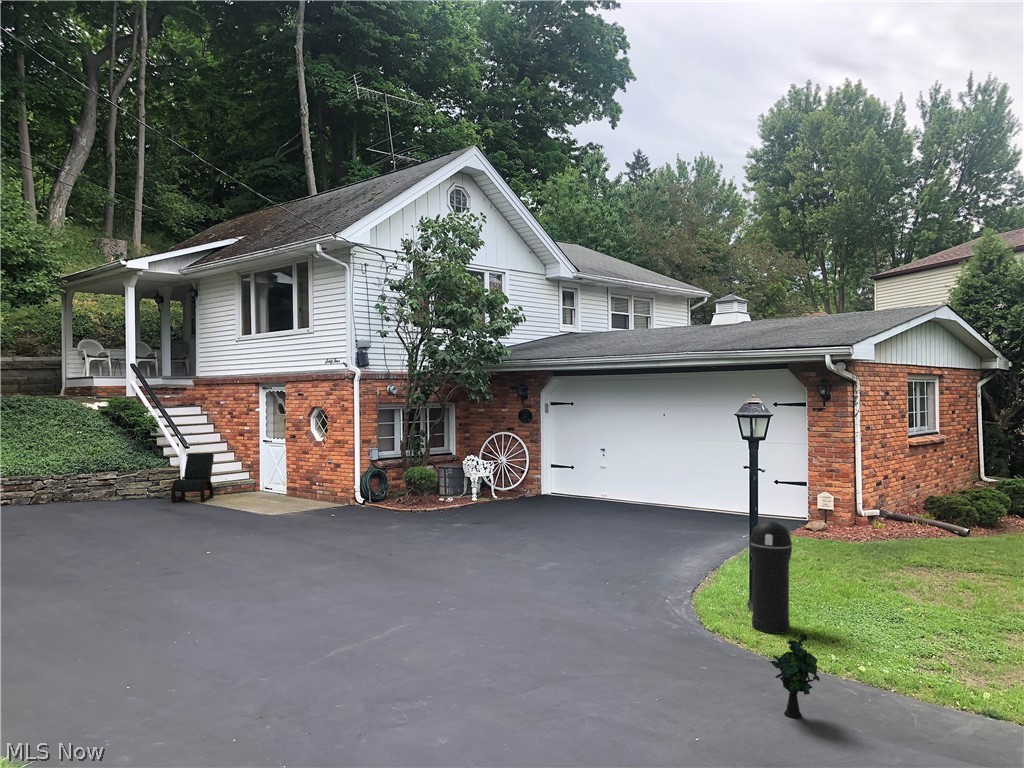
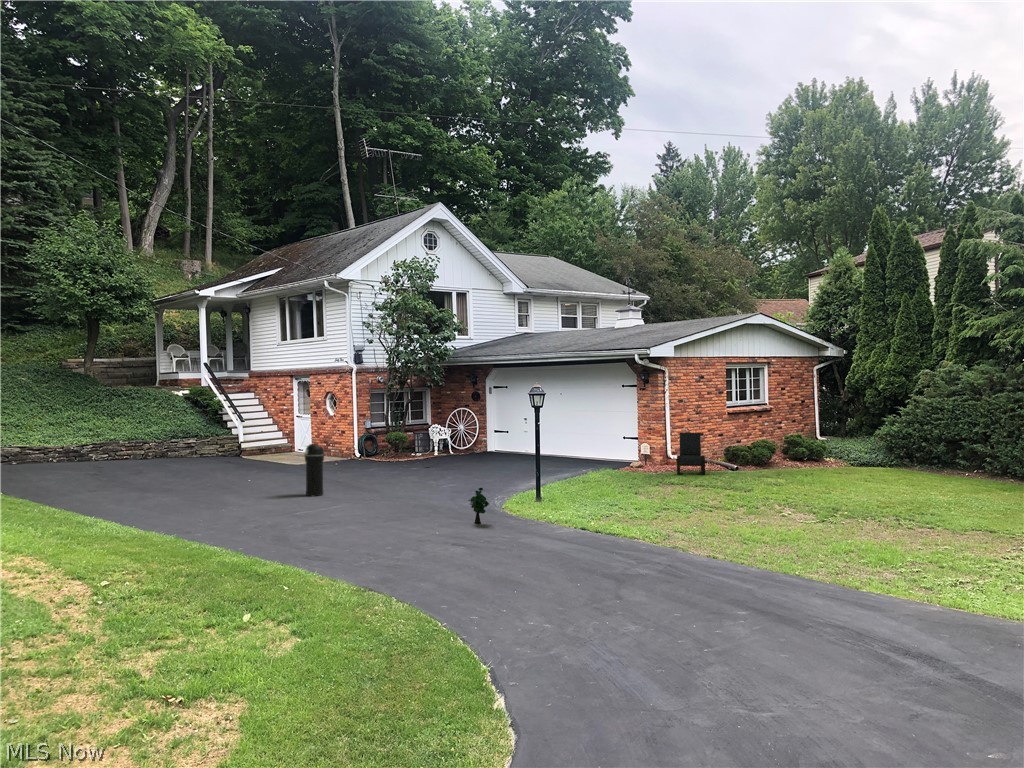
lounge chair: present [171,453,214,502] -> present [677,433,705,475]
trash can: present [750,521,792,634] -> present [305,444,324,496]

